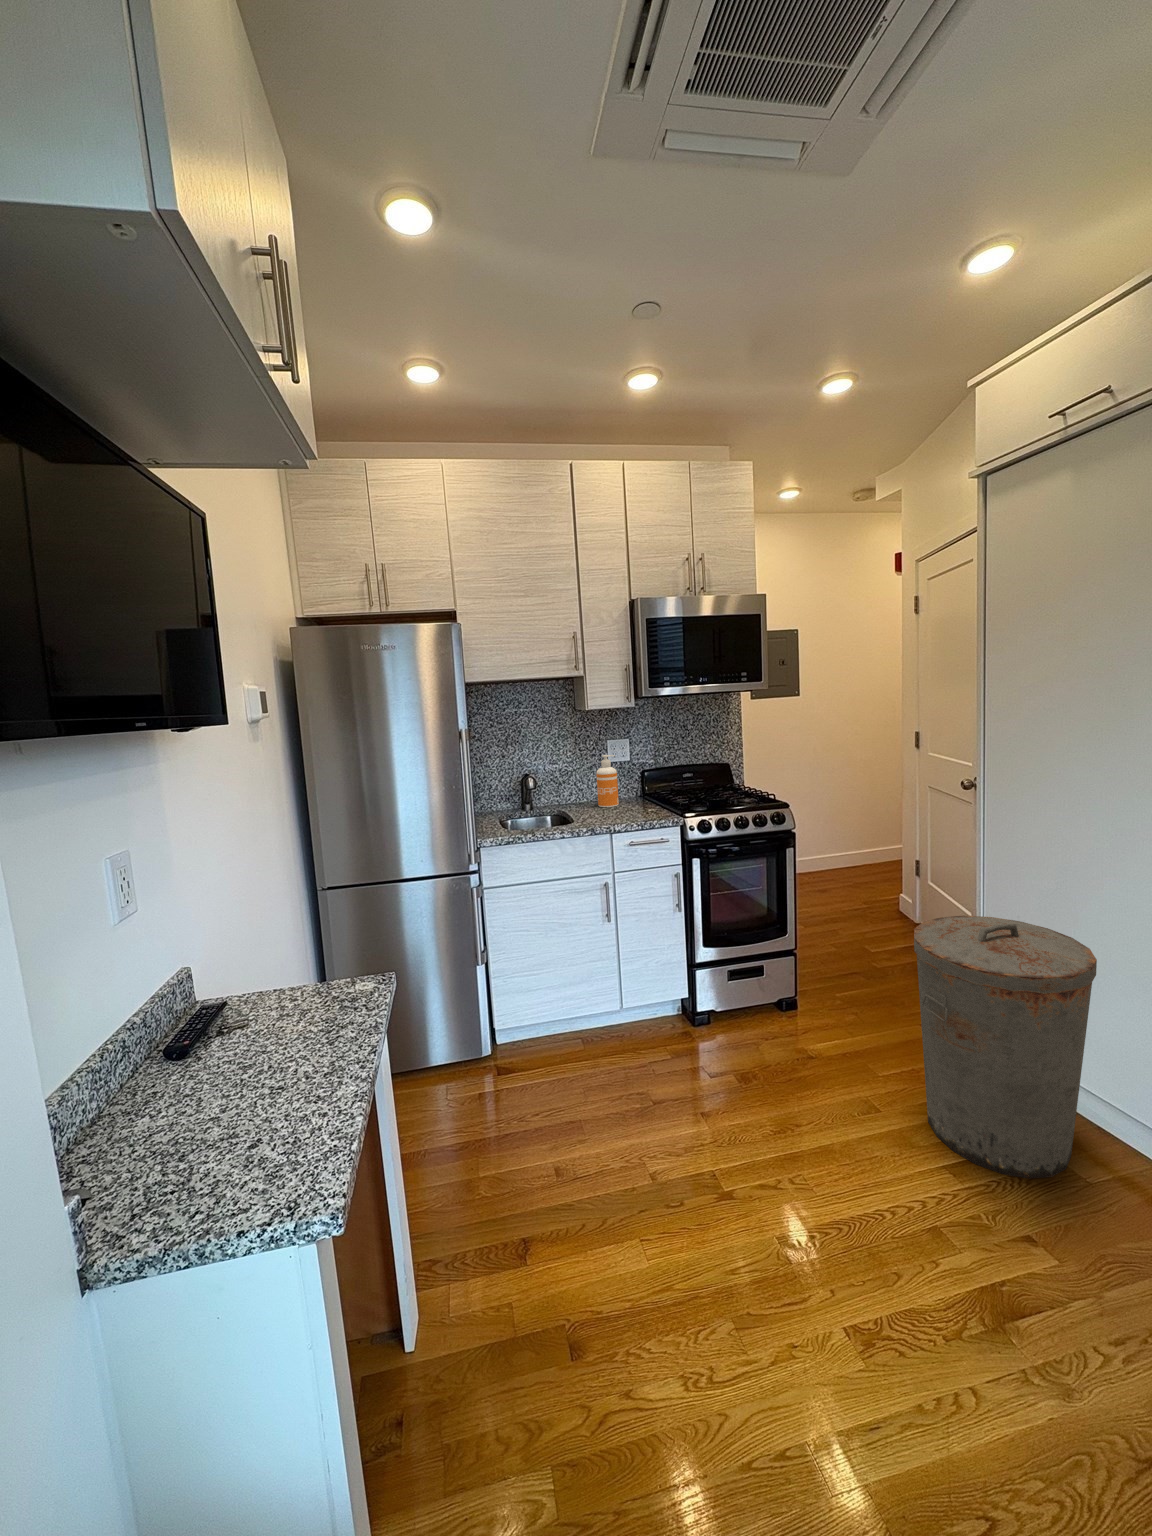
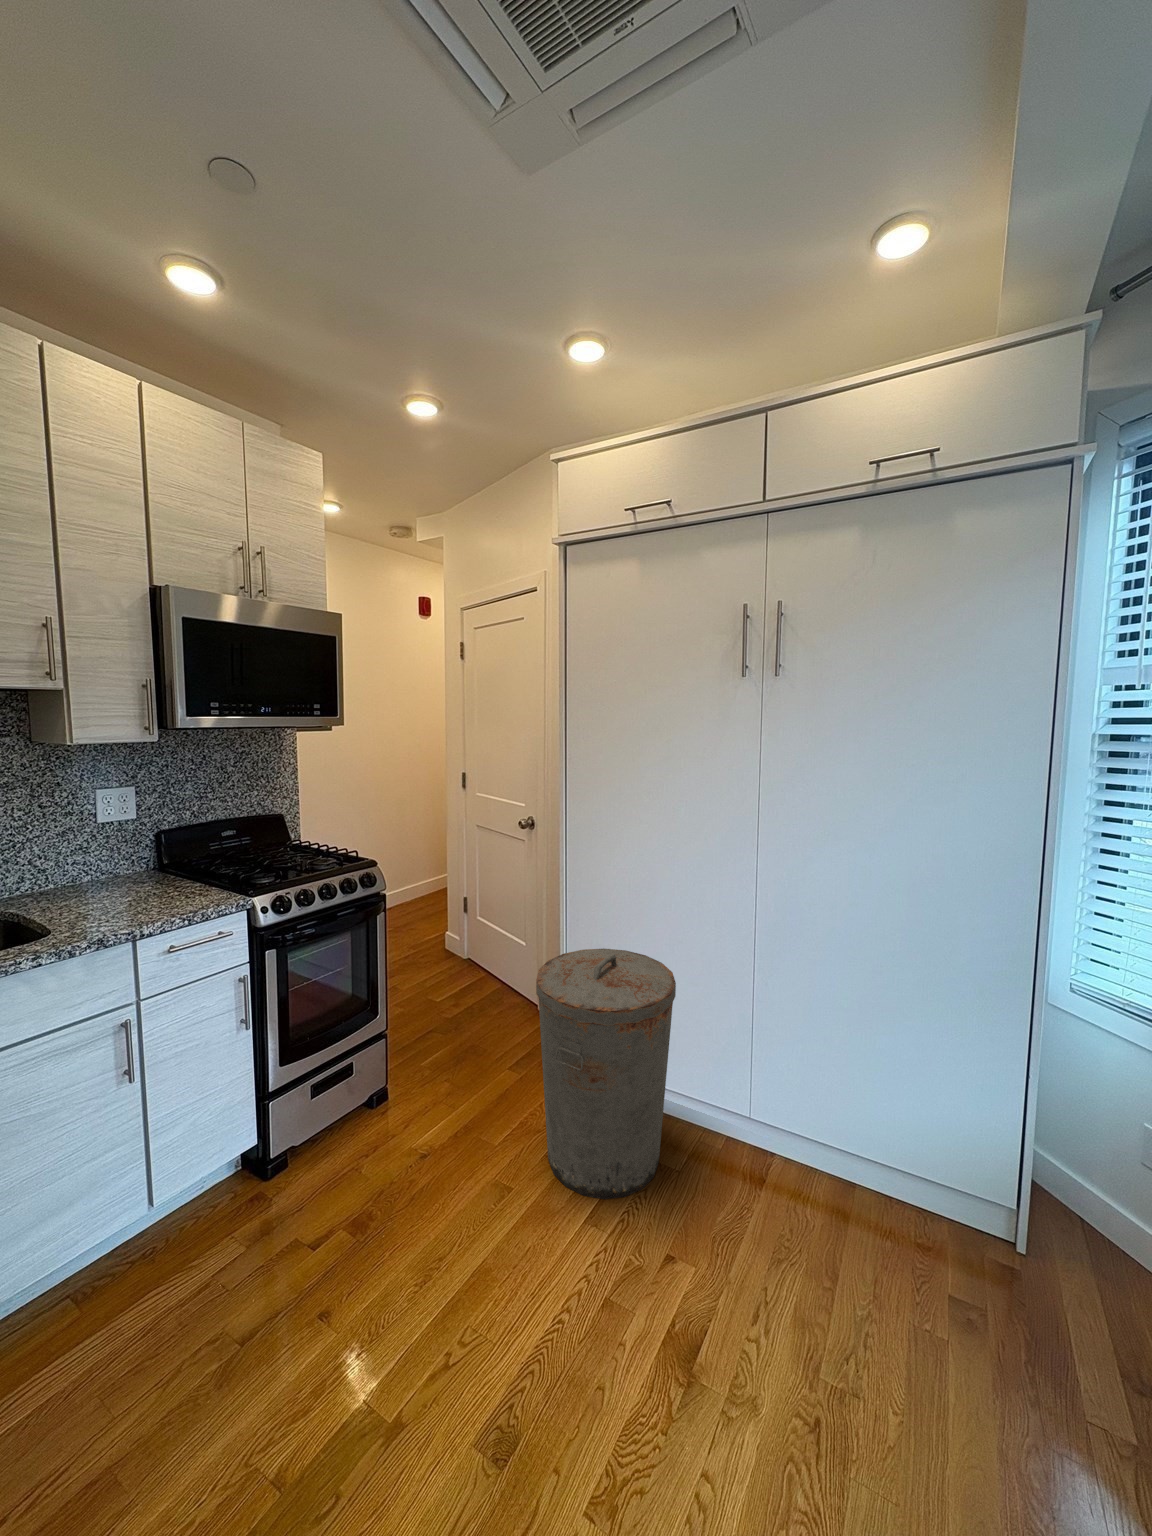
soap dispenser: present [596,755,619,807] -> none [80,813,124,895]

